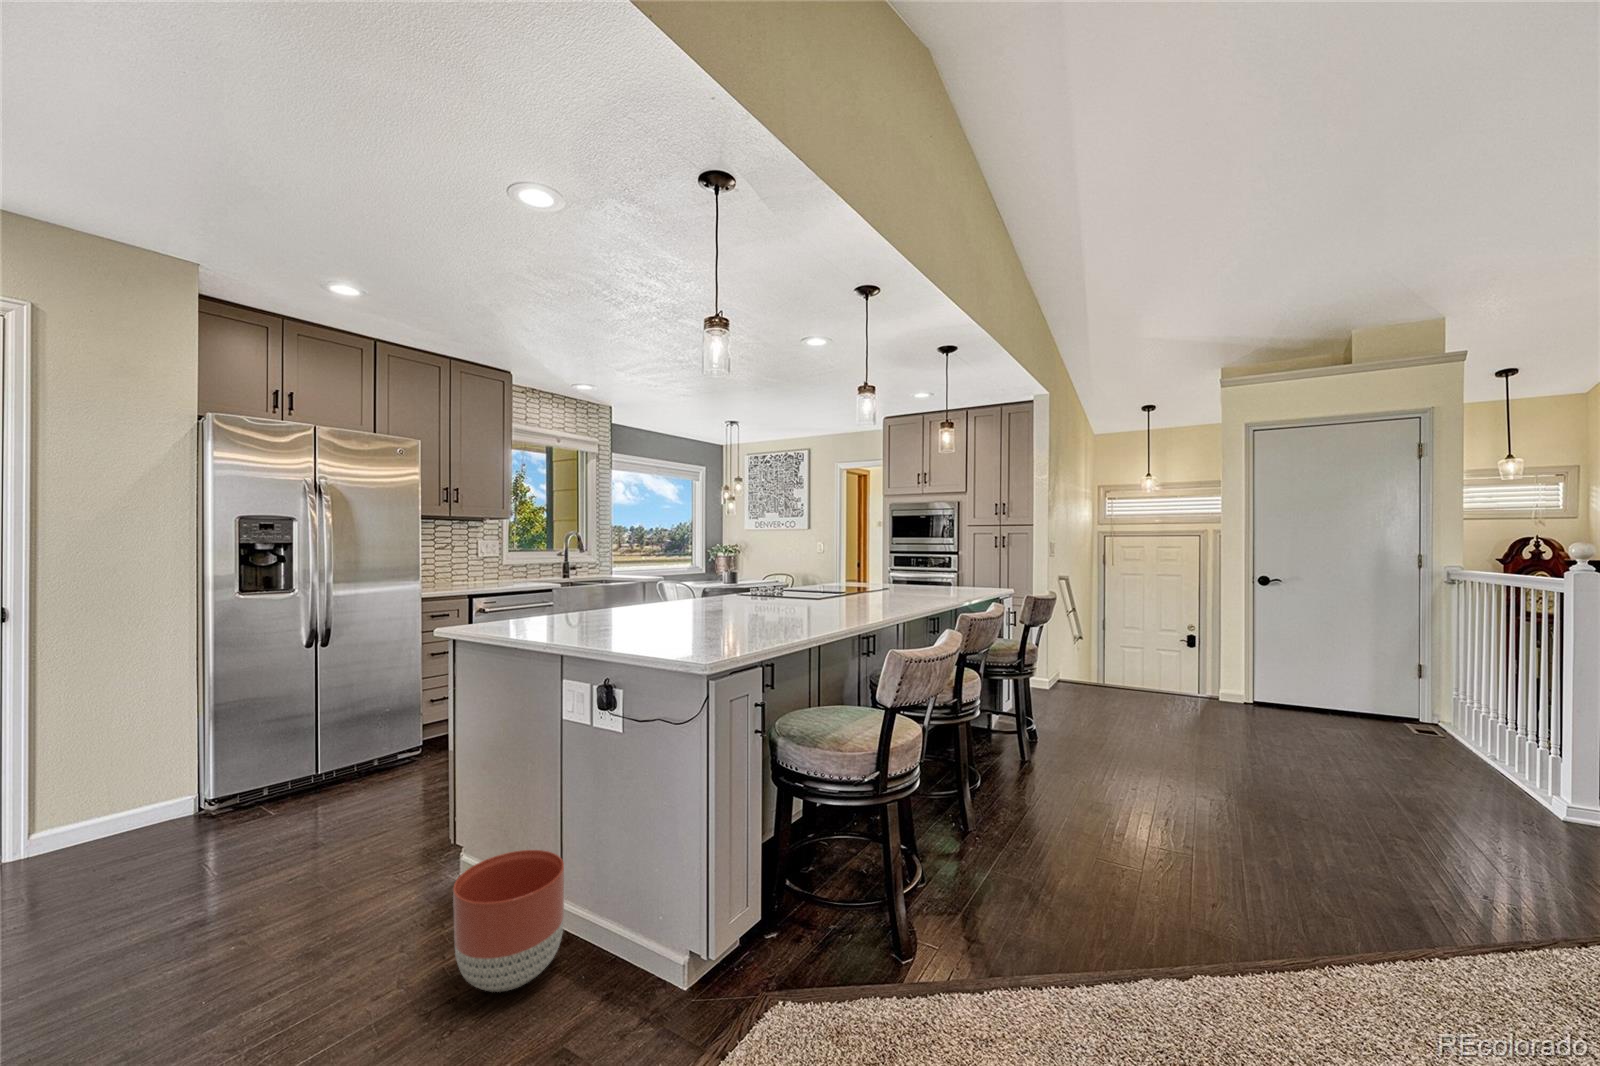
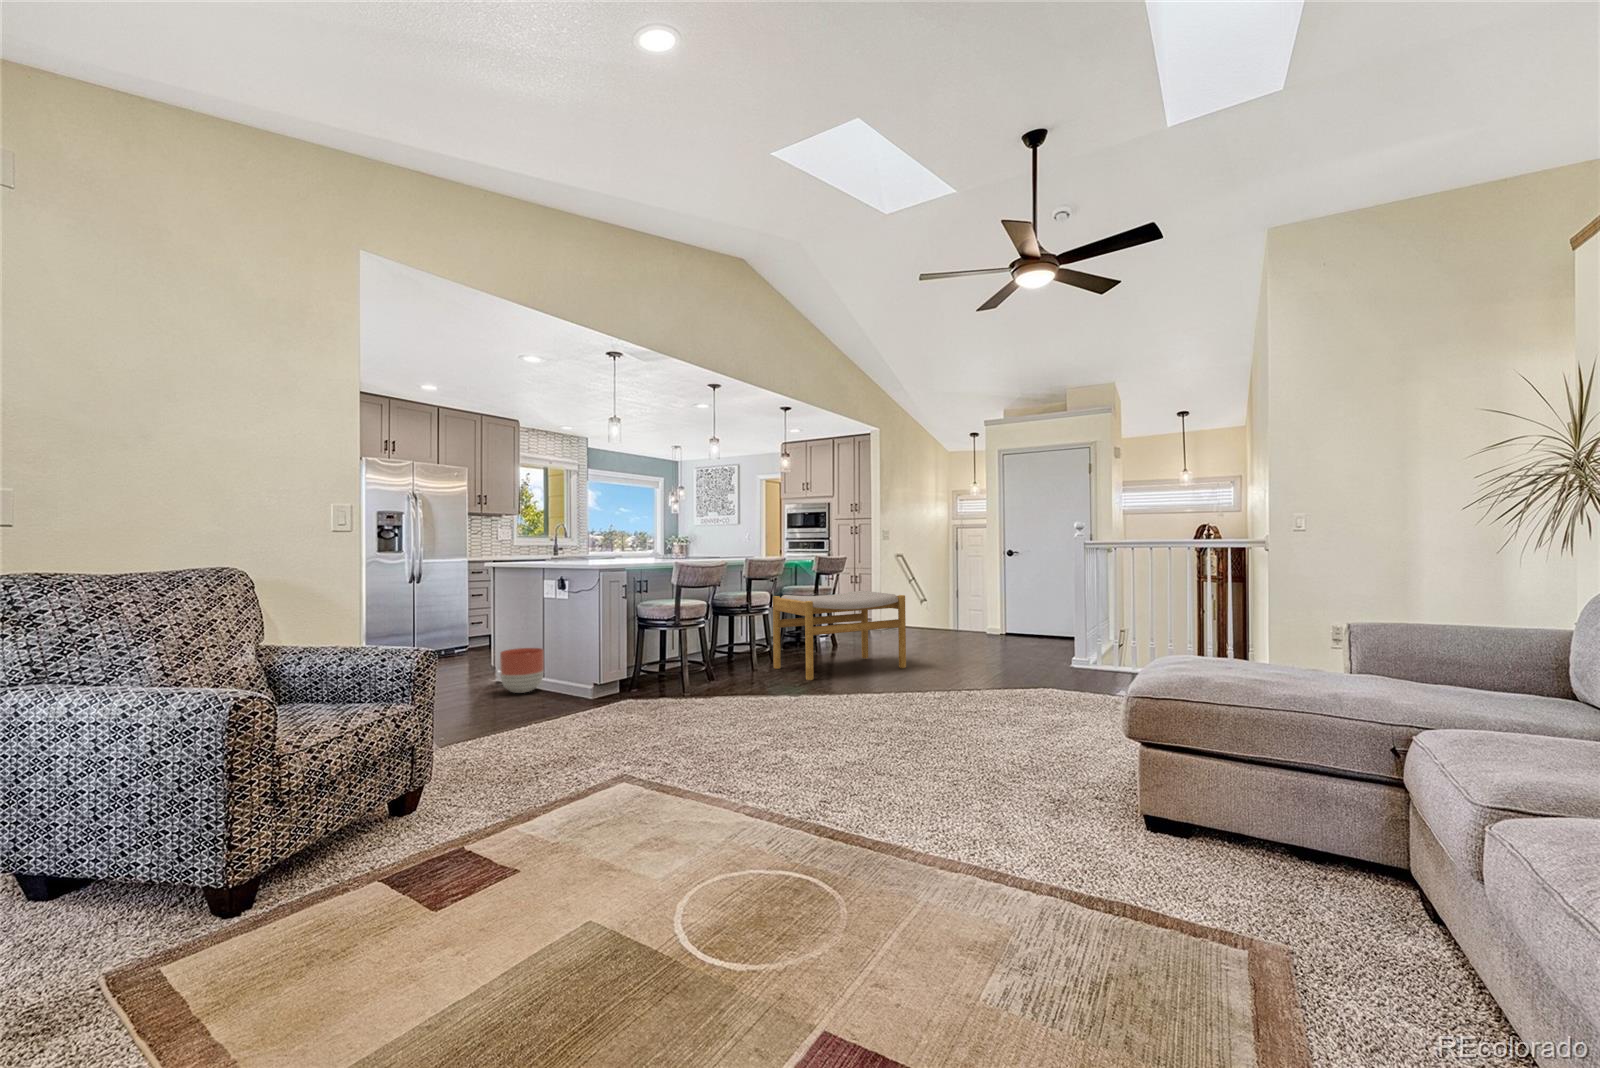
footstool: none [1008,662,1270,890] -> present [773,591,906,680]

